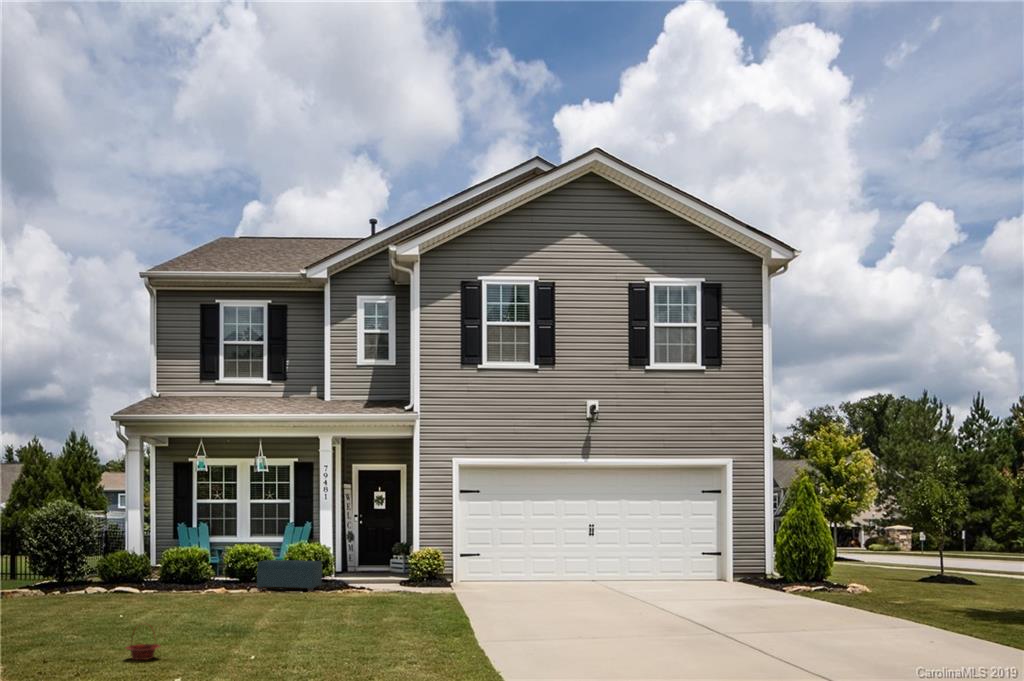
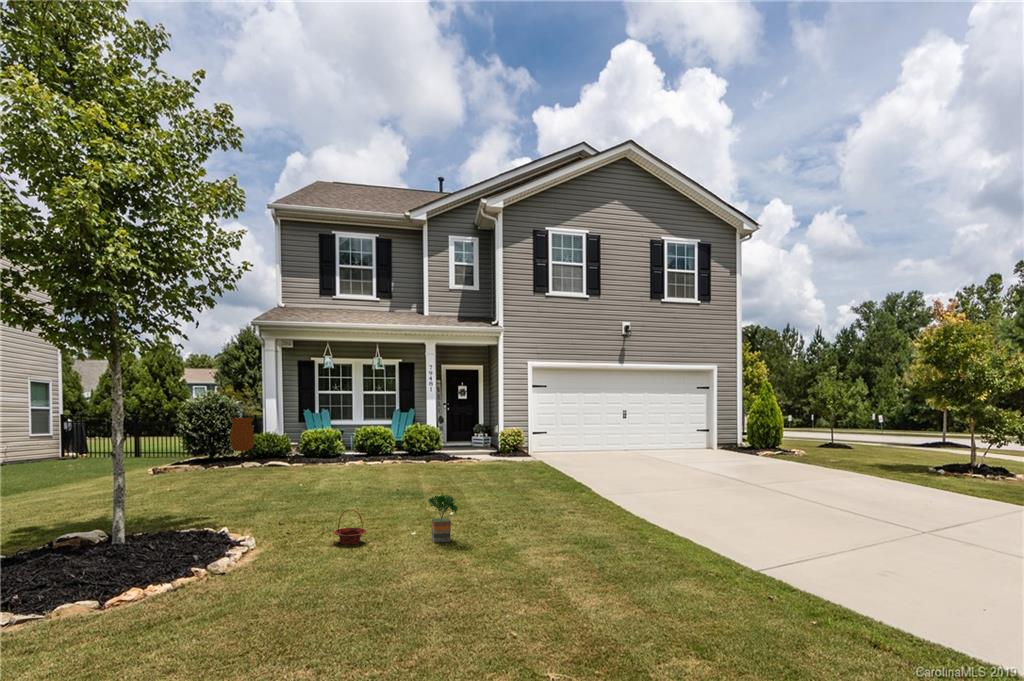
lounge chair: none [68,534,105,590] -> present [230,418,256,461]
bench: present [257,560,322,592] -> none [384,439,435,466]
potted tree: none [227,607,261,659] -> present [428,495,458,542]

